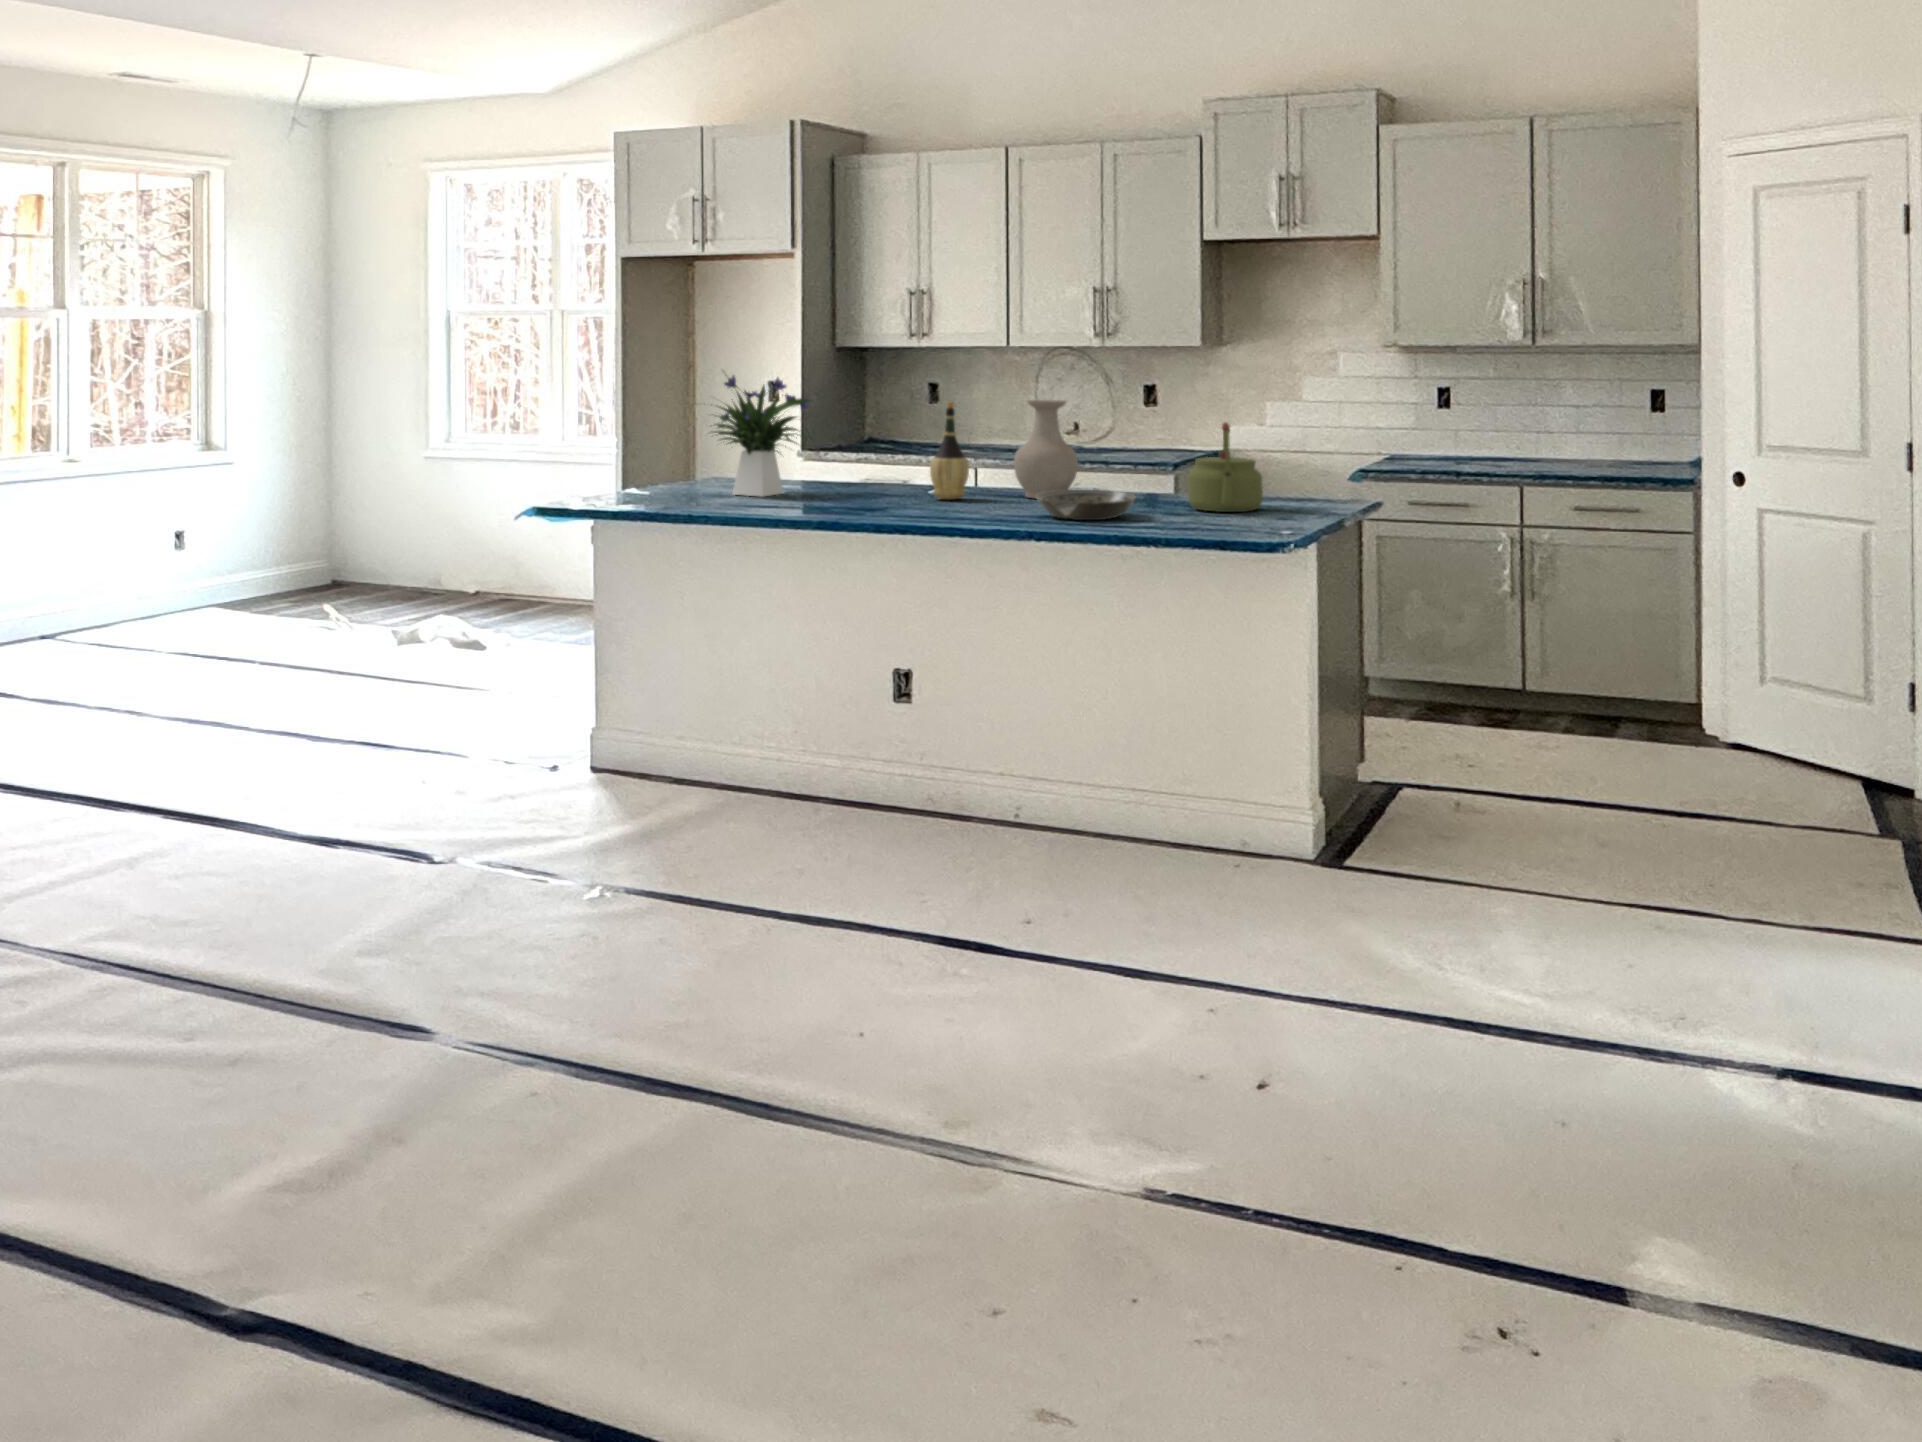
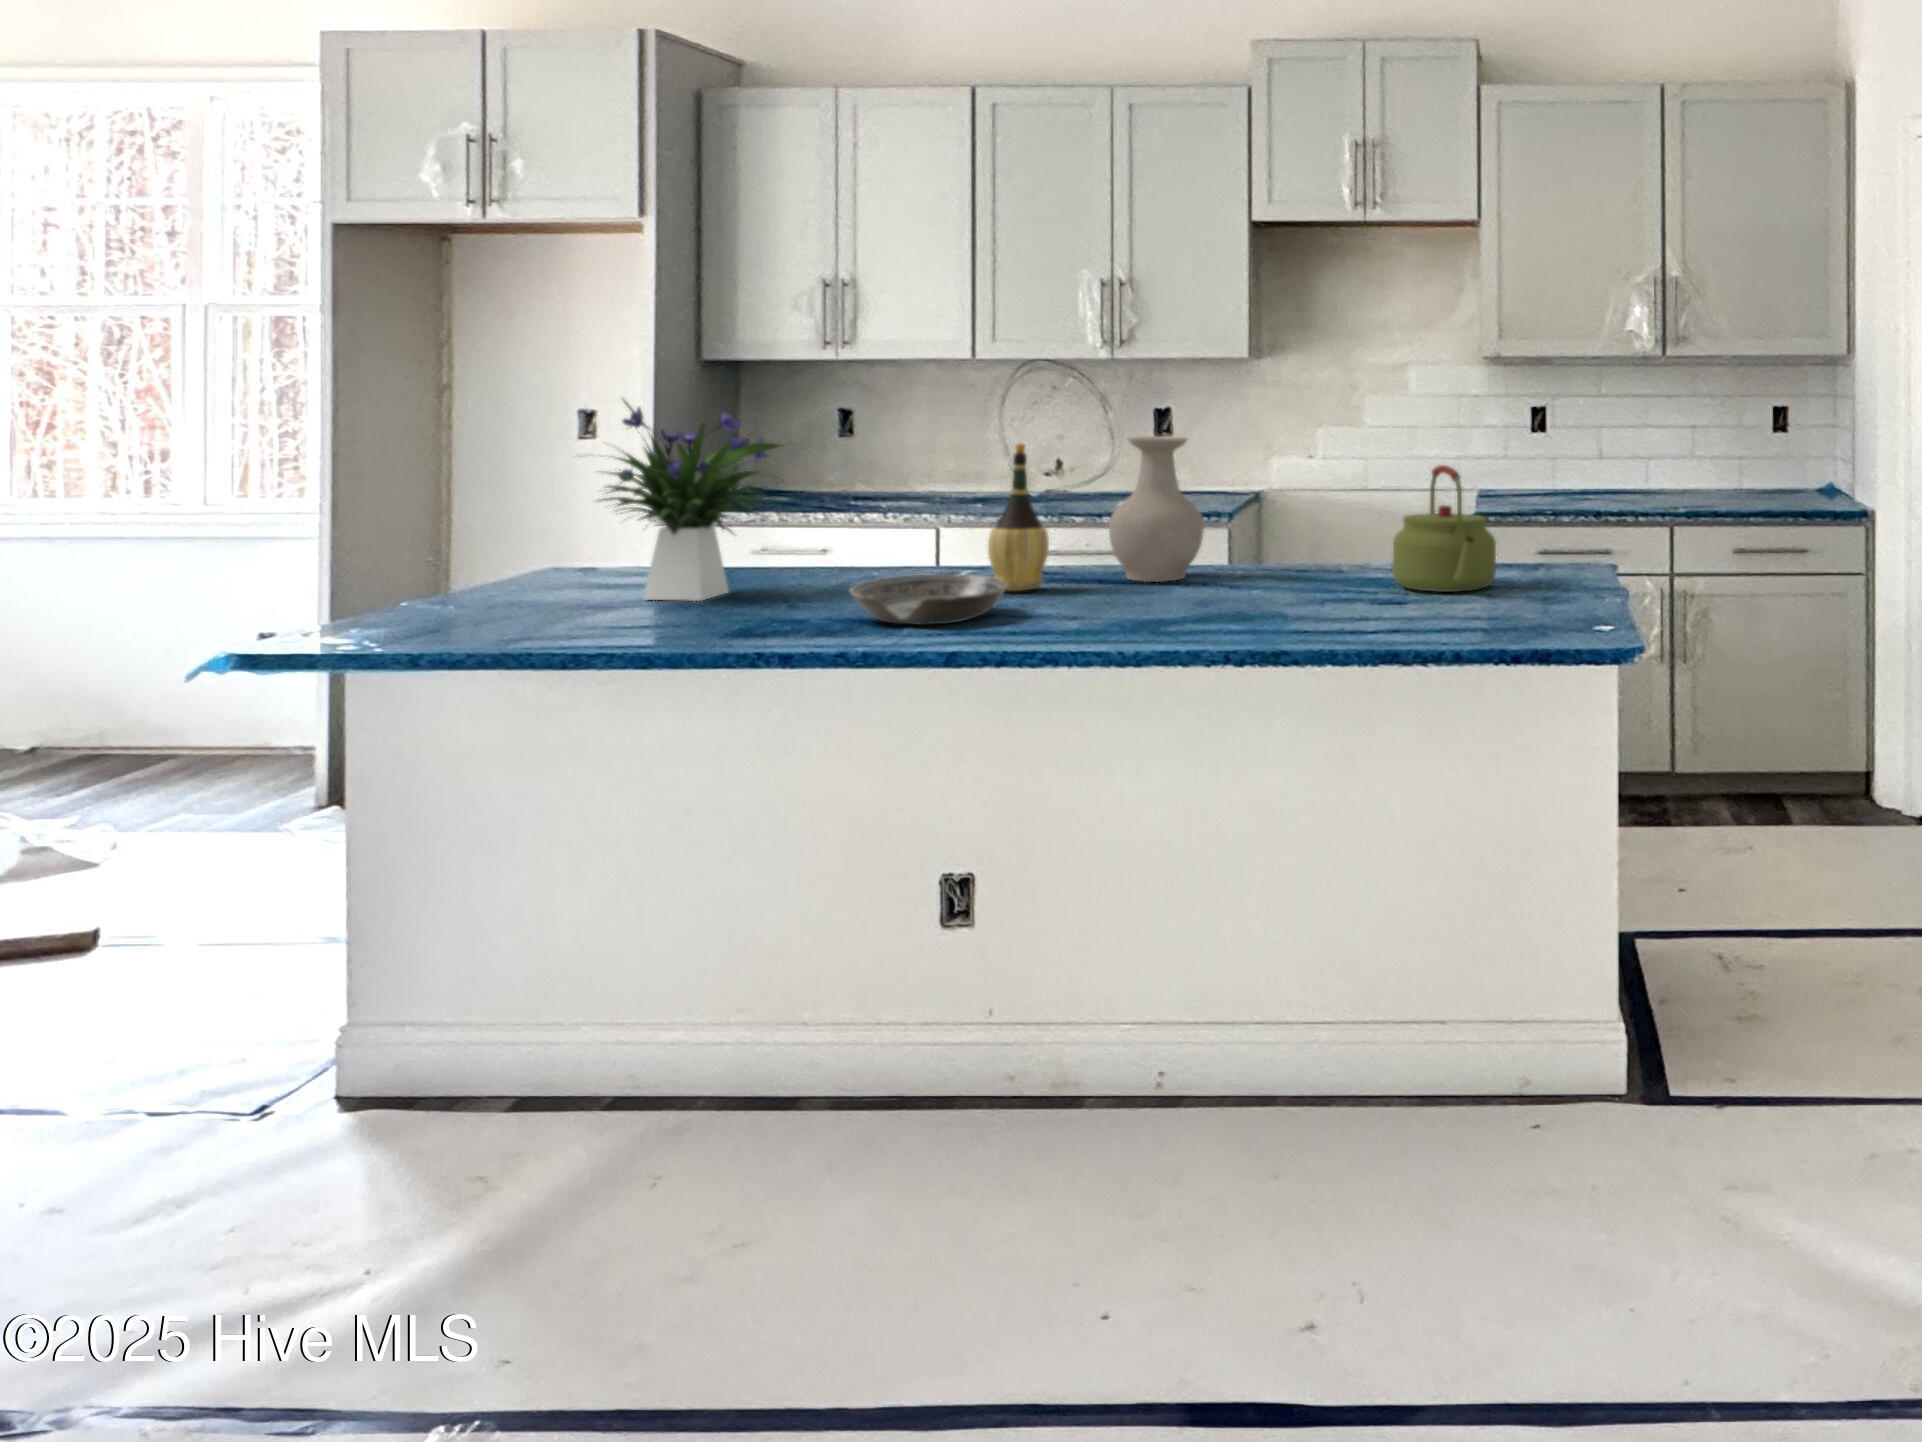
bowl: present [1035,490,1136,520] -> present [850,574,1008,624]

